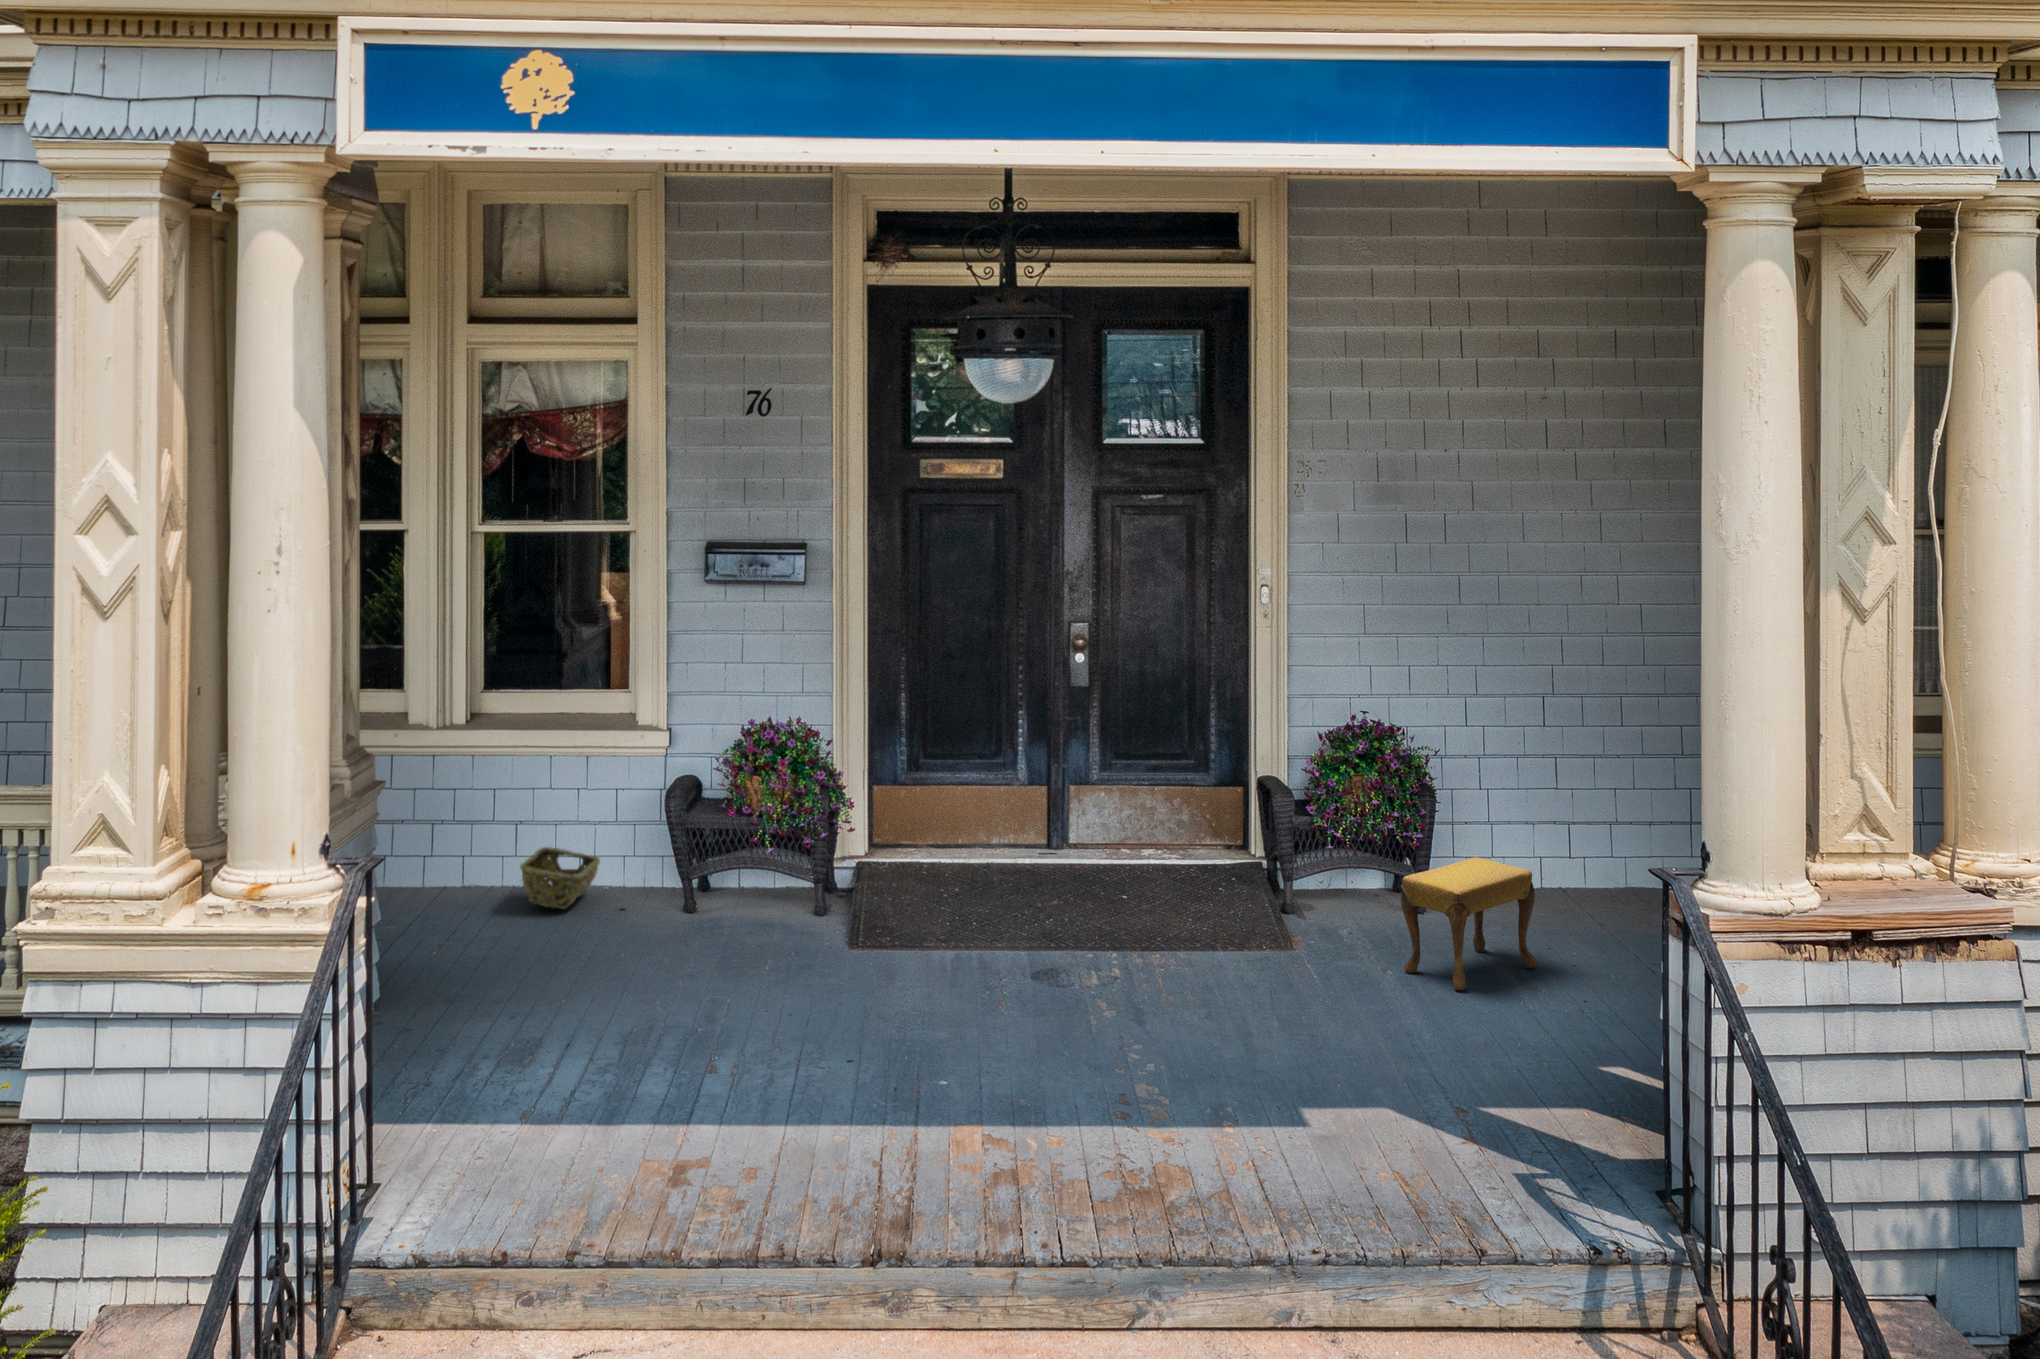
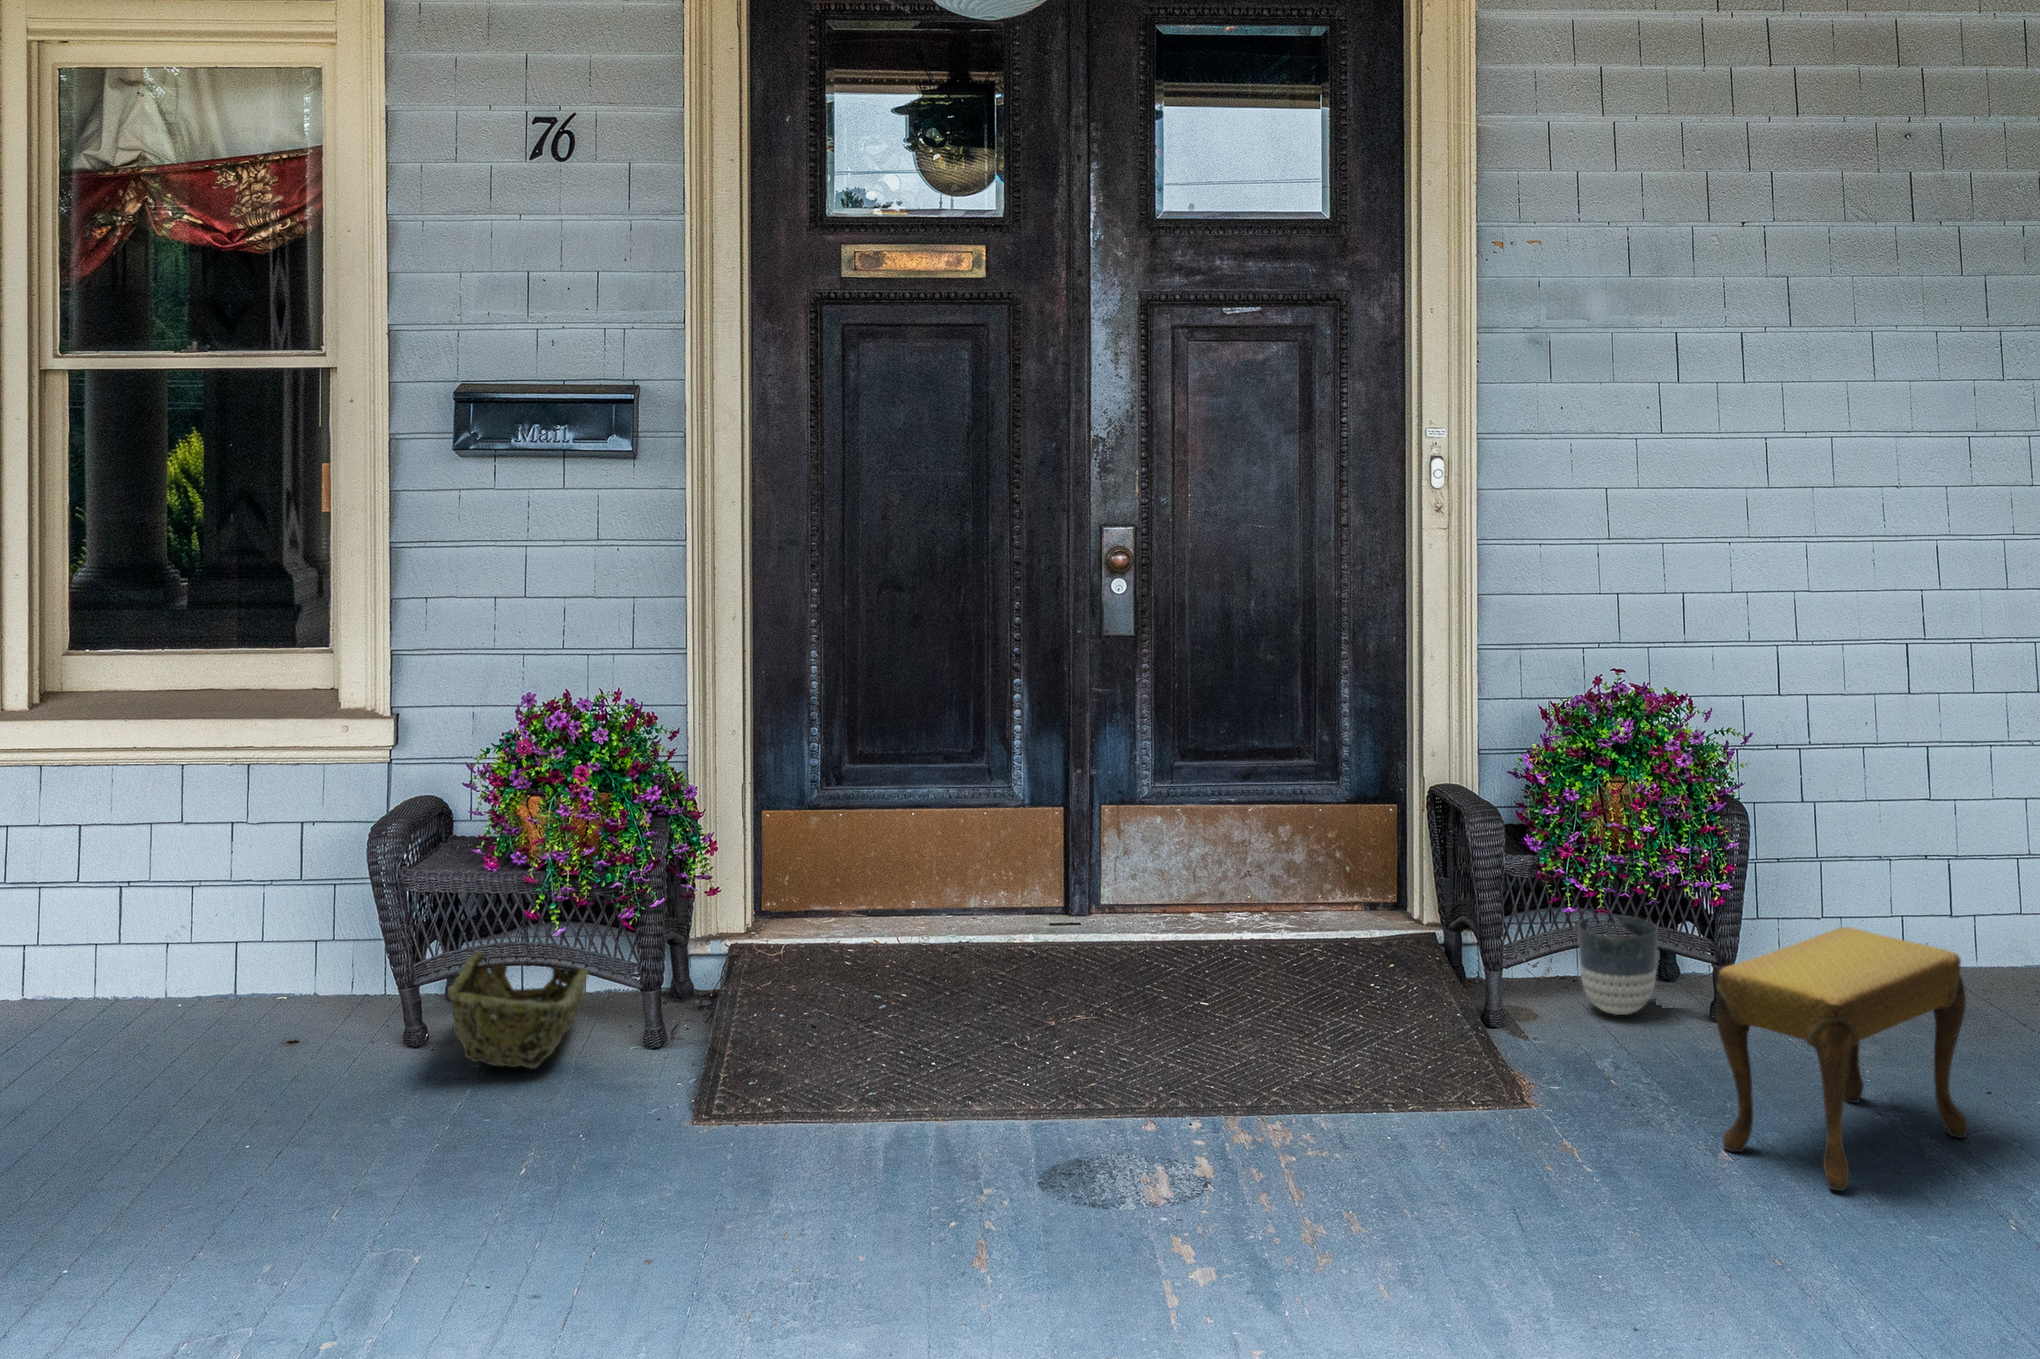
woven basket: present [520,847,600,909] -> present [448,952,588,1068]
planter: none [1339,852,1383,908] -> present [1578,916,1658,1015]

